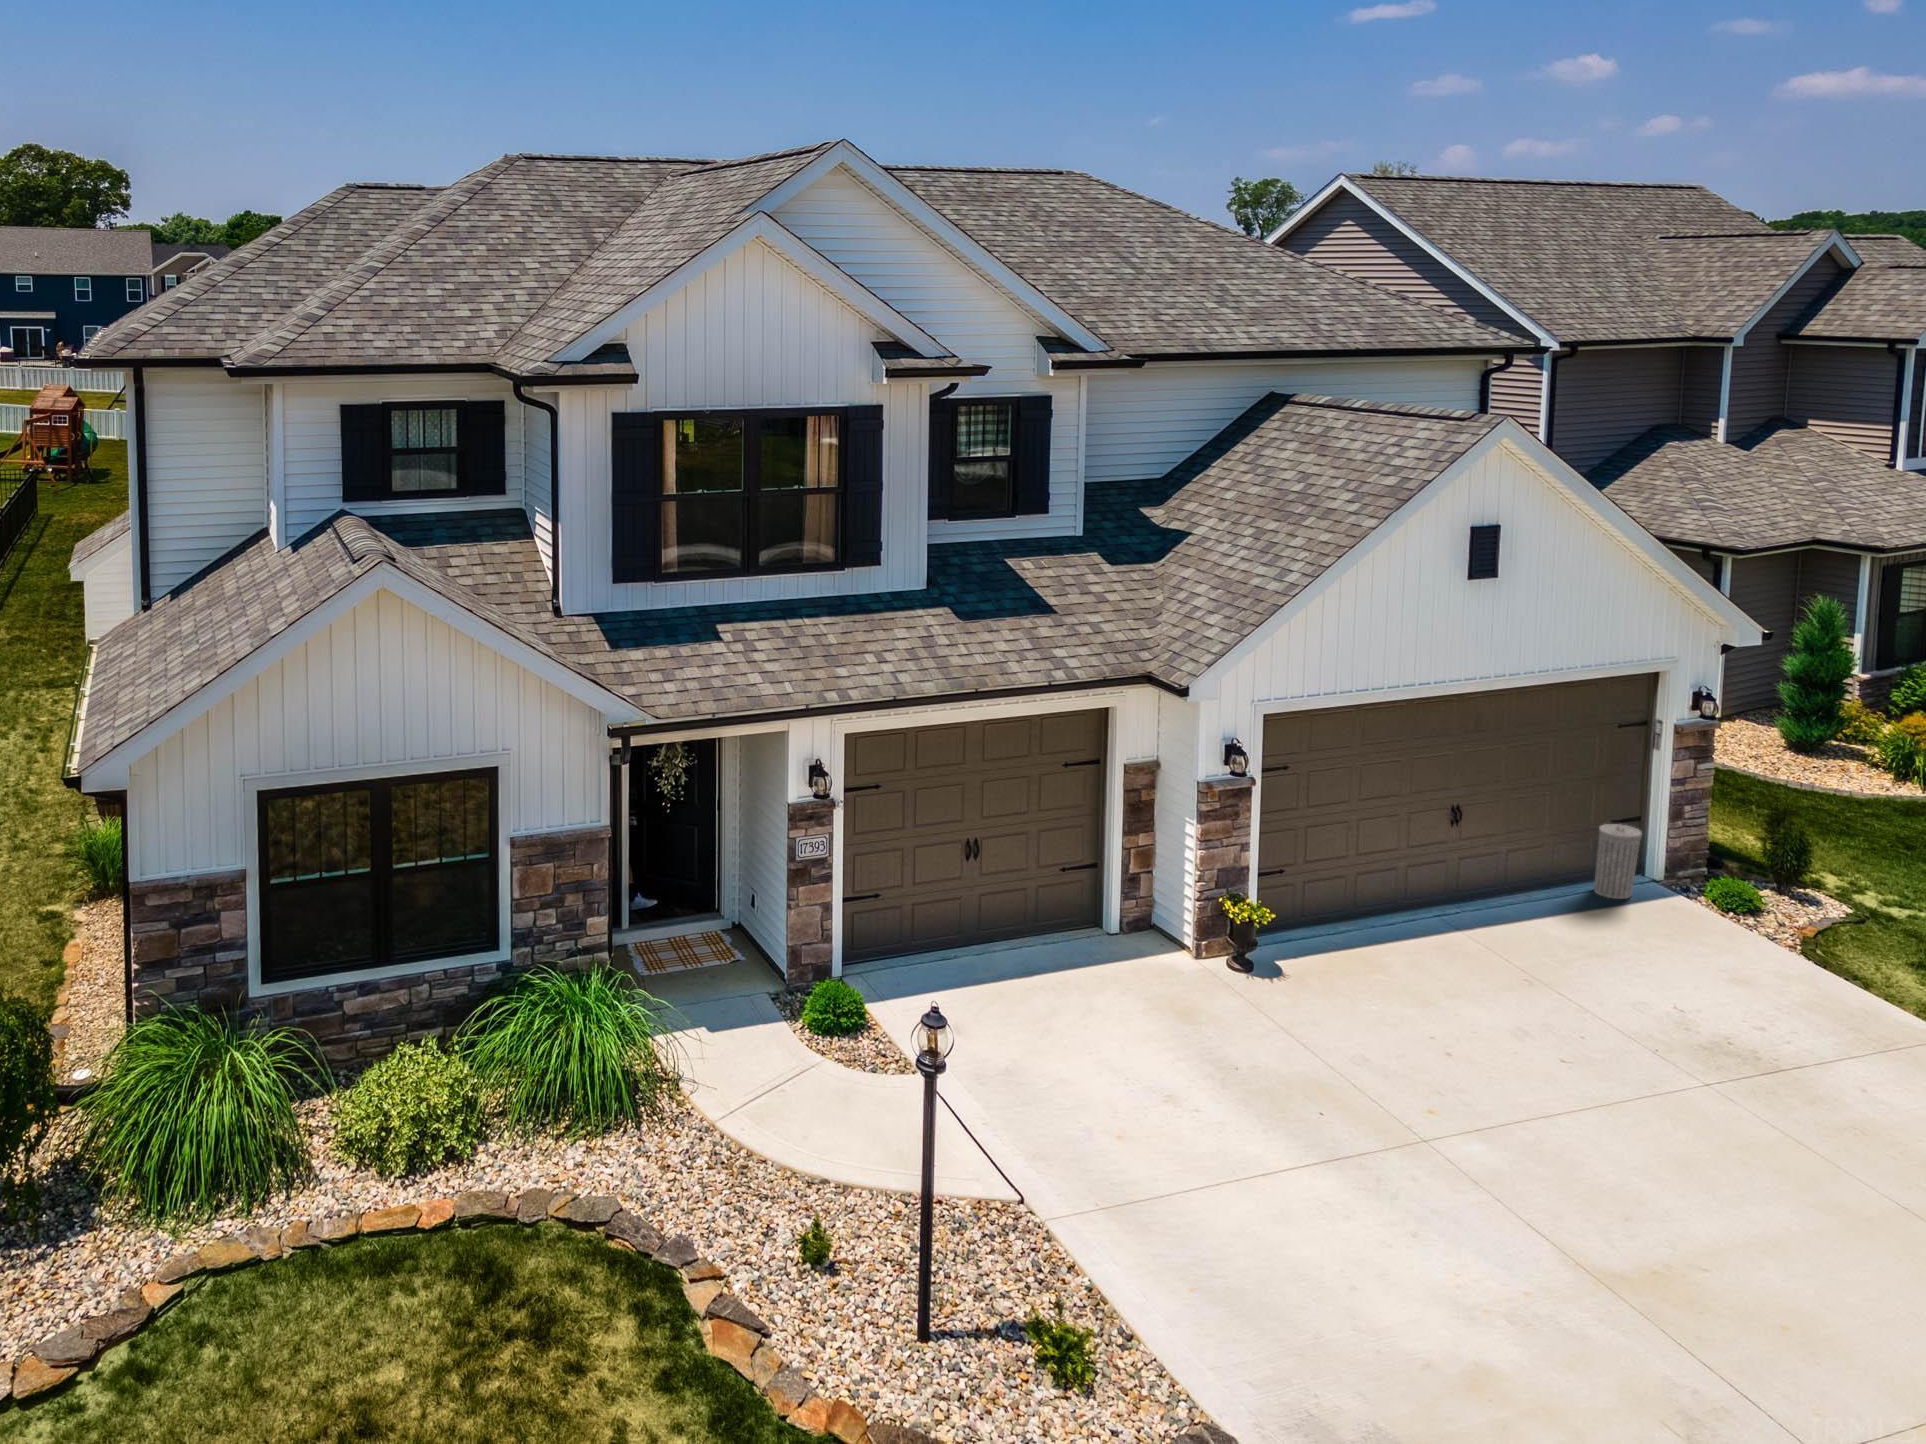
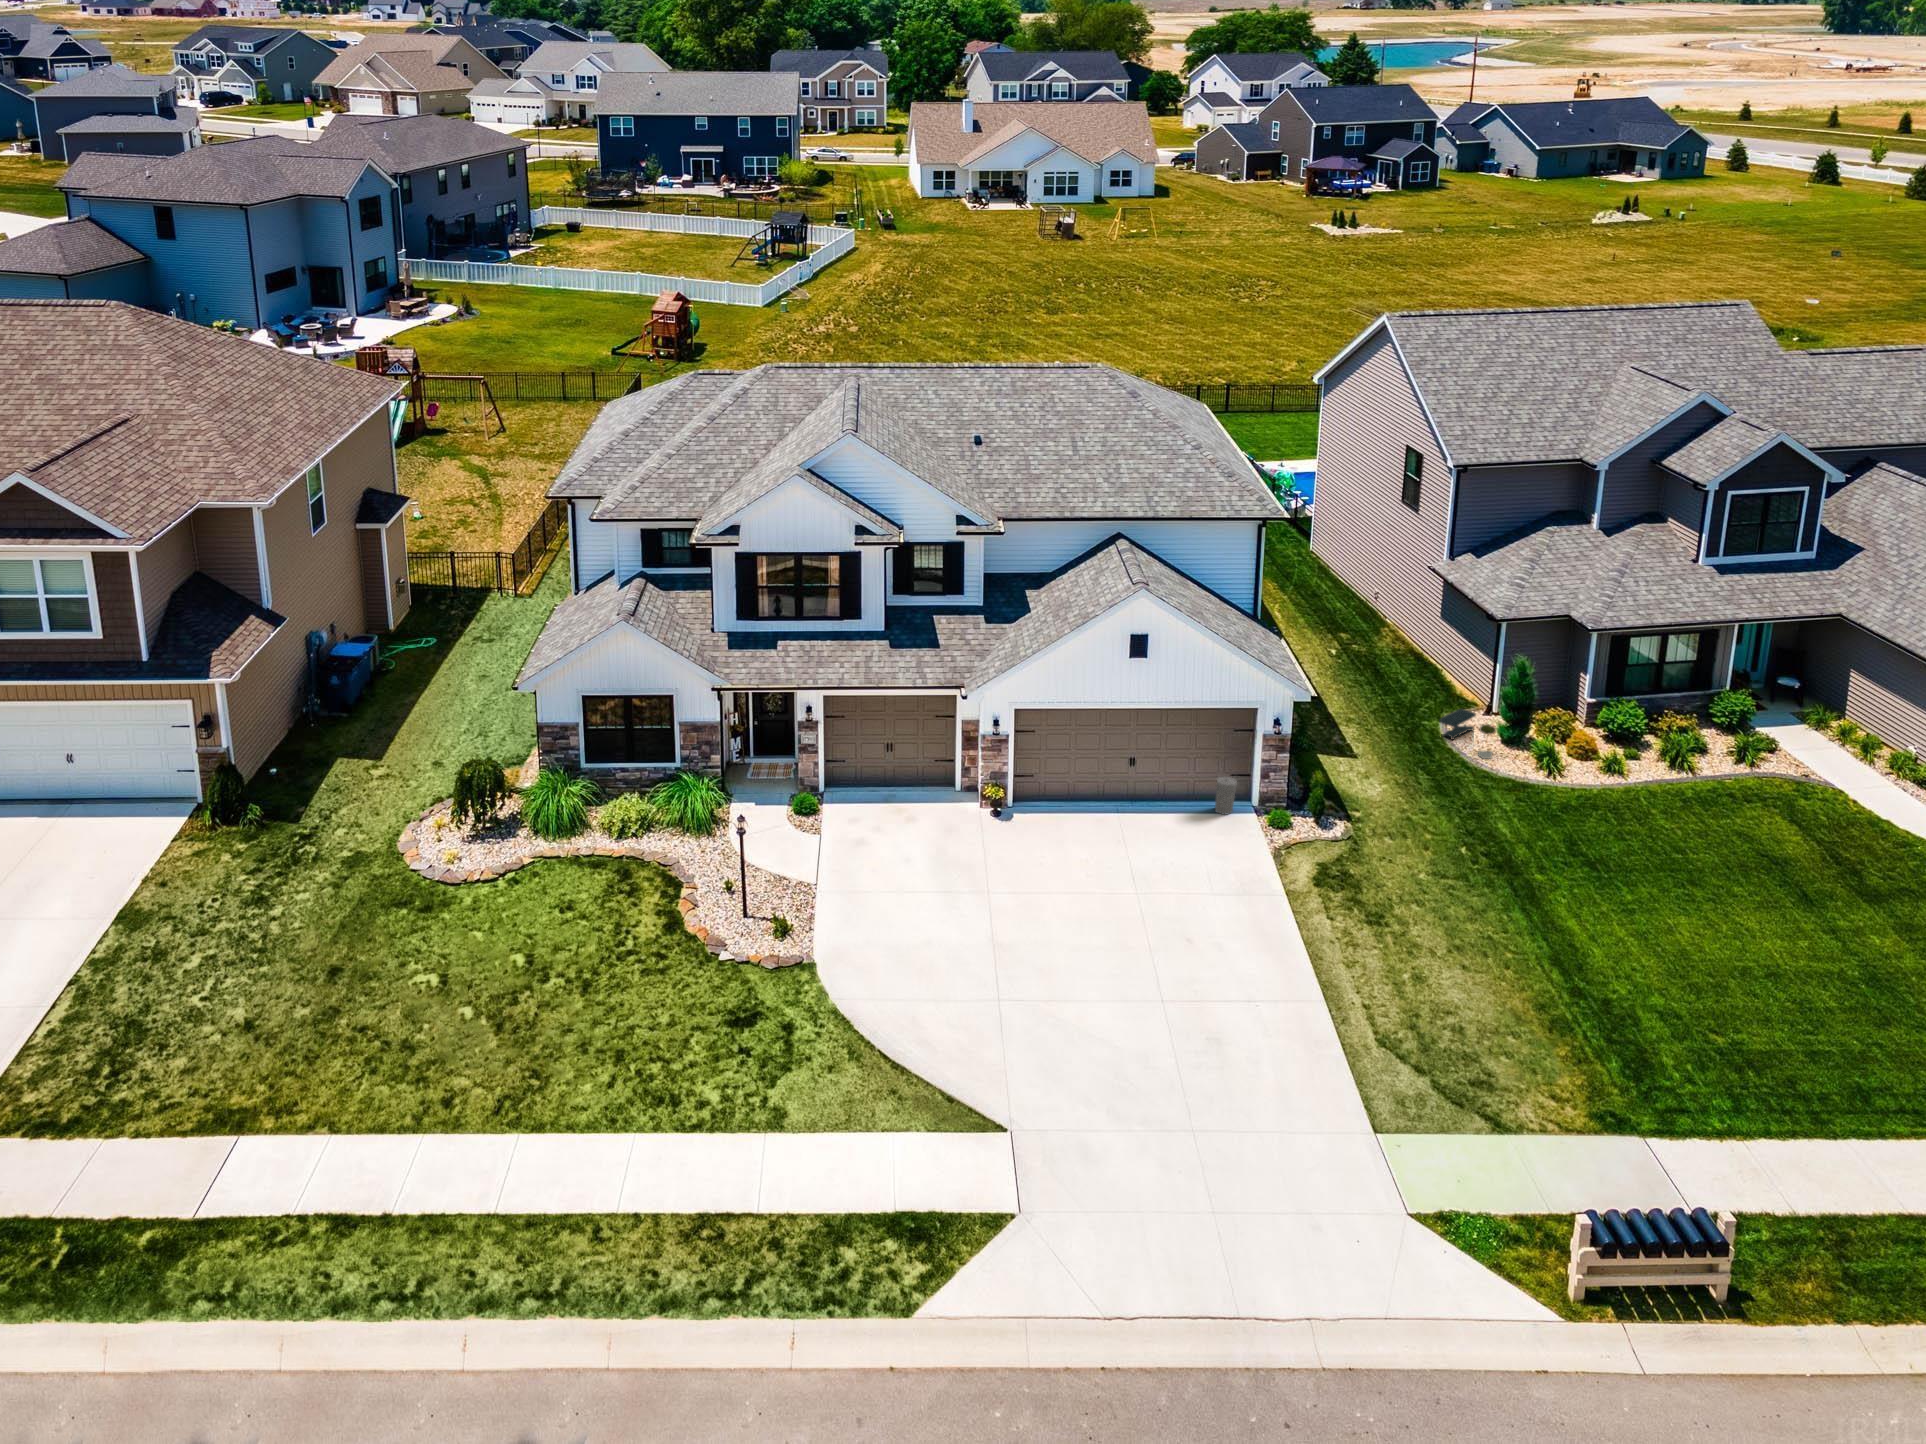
bench: none [1724,696,1763,745] -> present [1439,709,1476,740]
potted tree: none [1823,703,1856,764] -> present [1478,724,1496,759]

